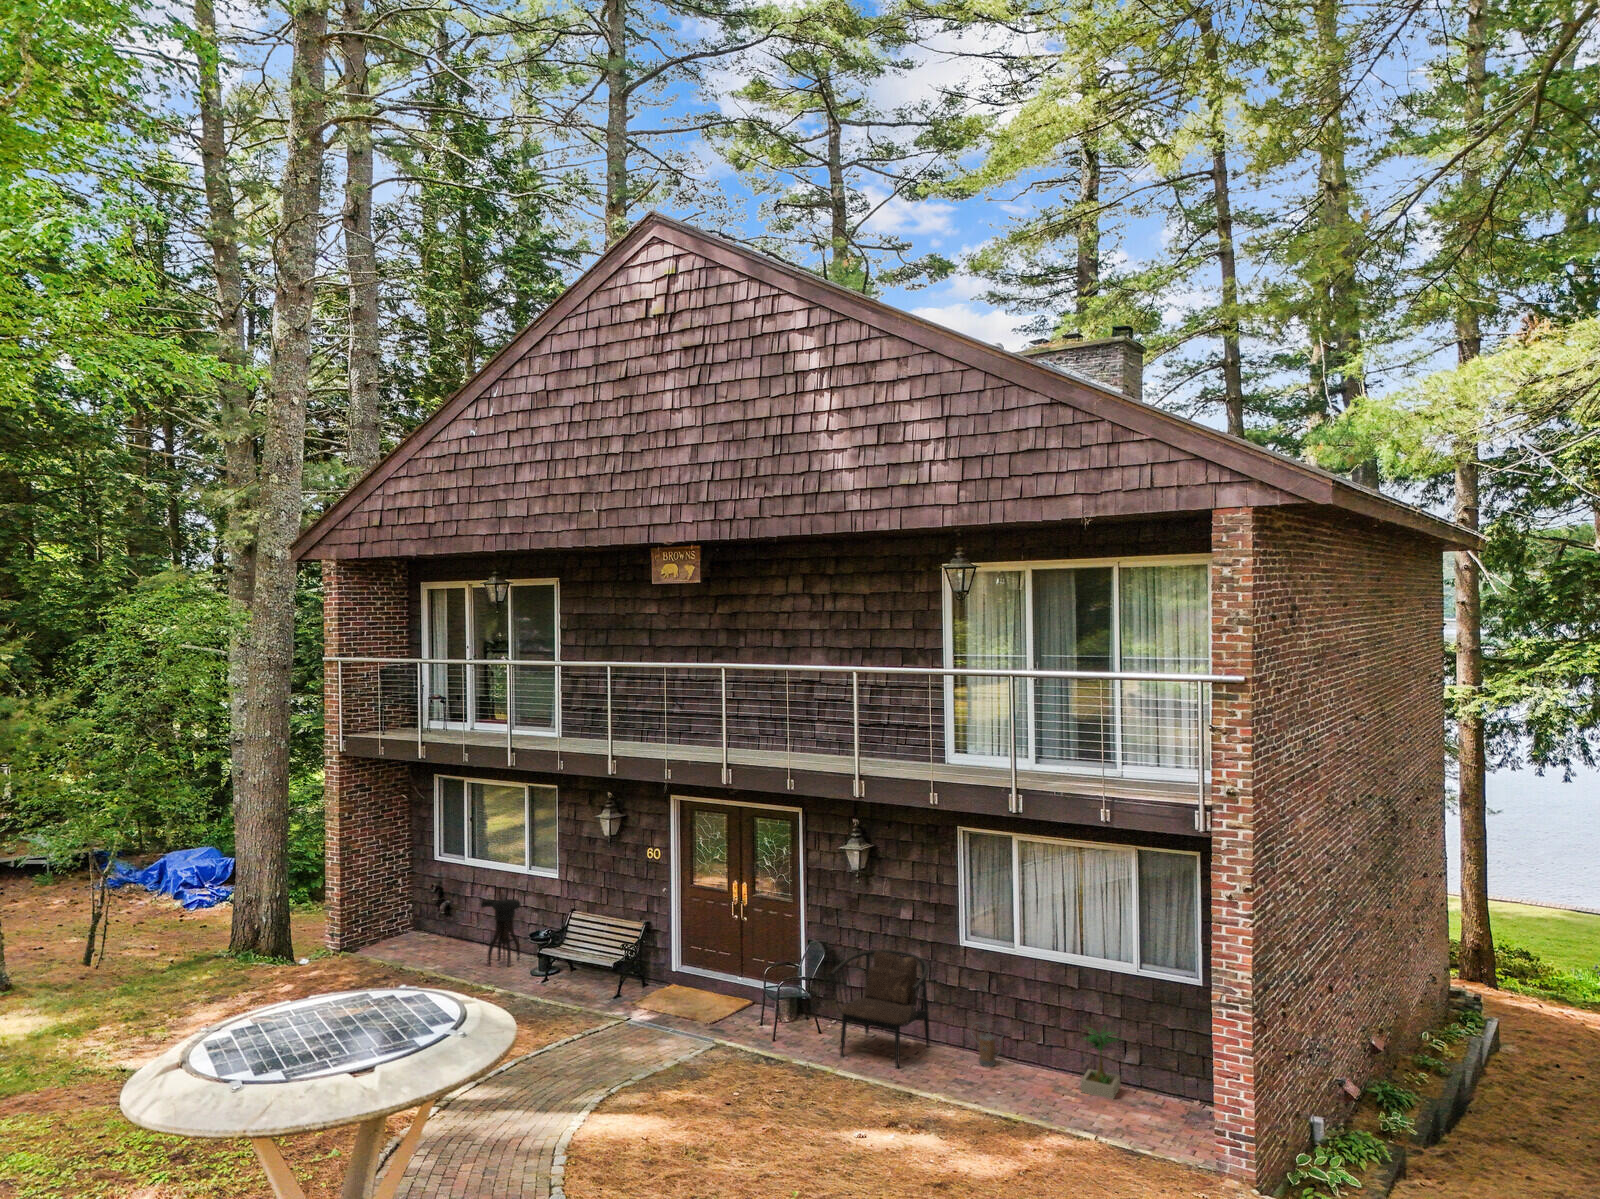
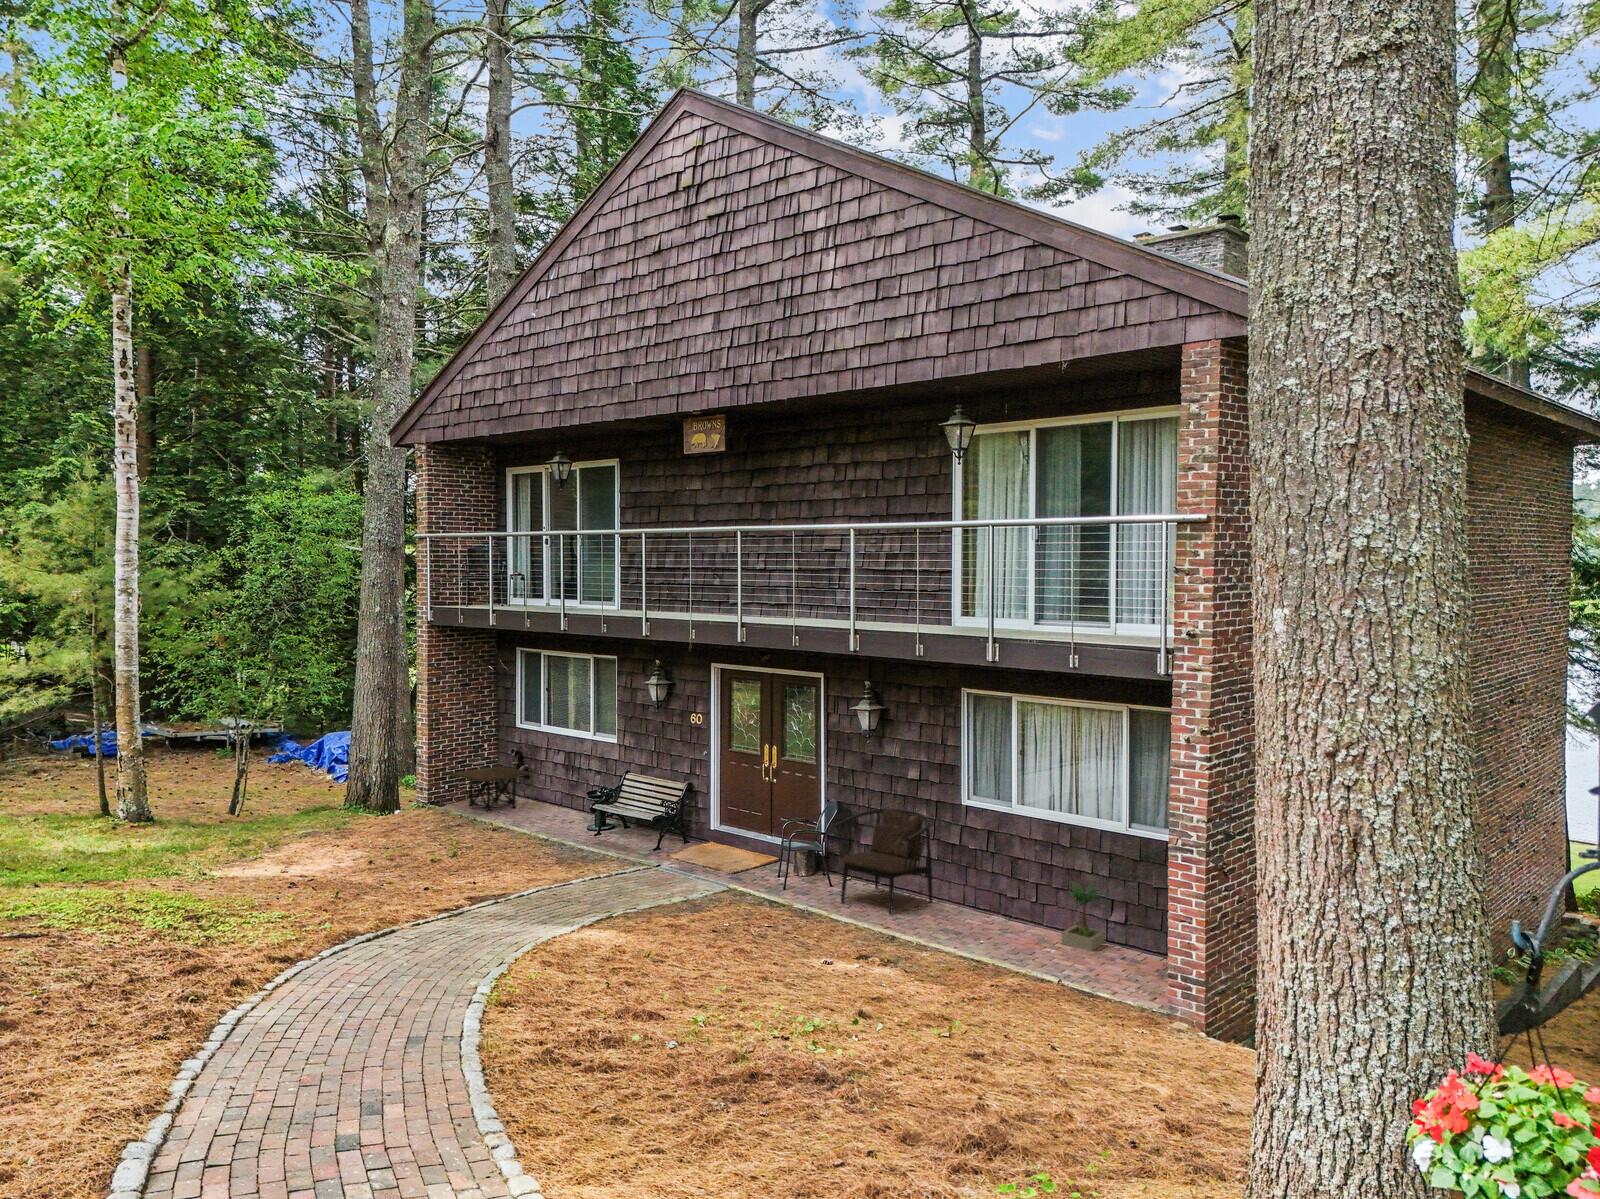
stool: present [481,899,521,967] -> none [550,762,586,824]
side table: none [361,901,458,958] -> present [451,766,534,812]
watering can: present [971,1022,1003,1067] -> none [967,877,998,920]

